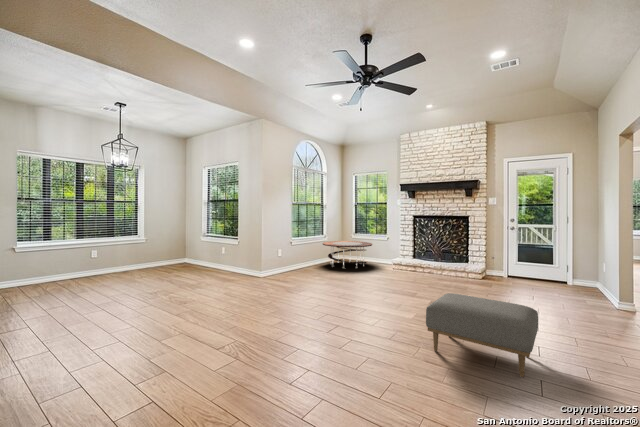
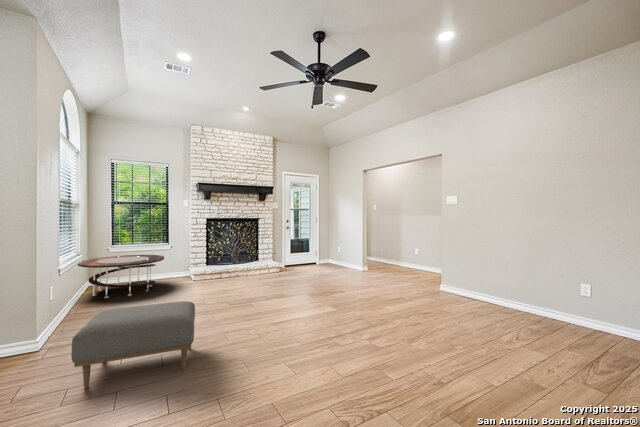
ottoman: present [426,293,538,377] -> present [71,301,195,388]

